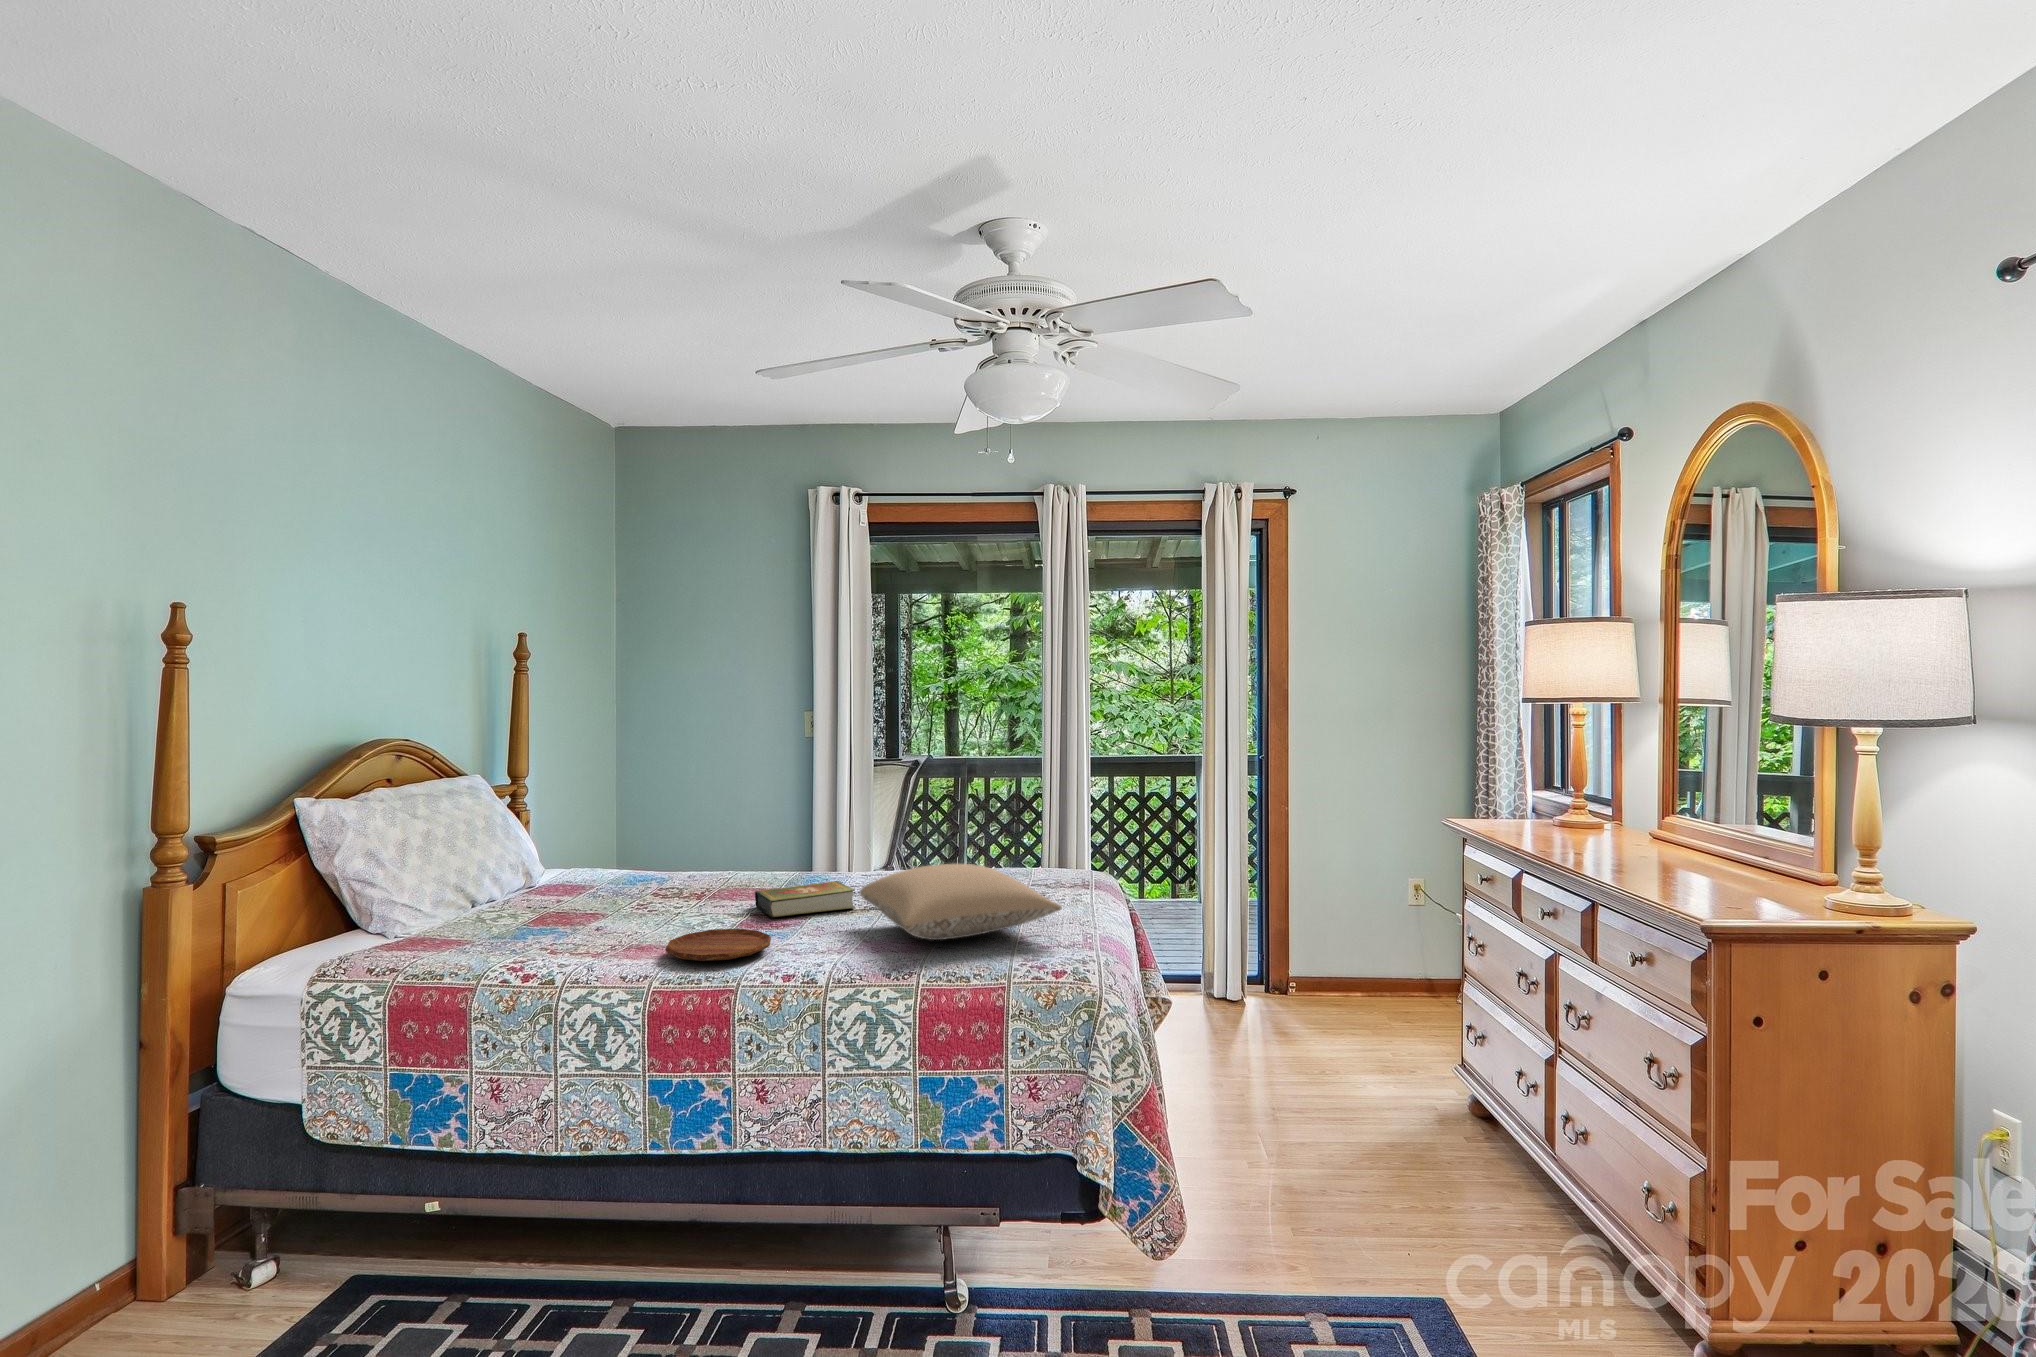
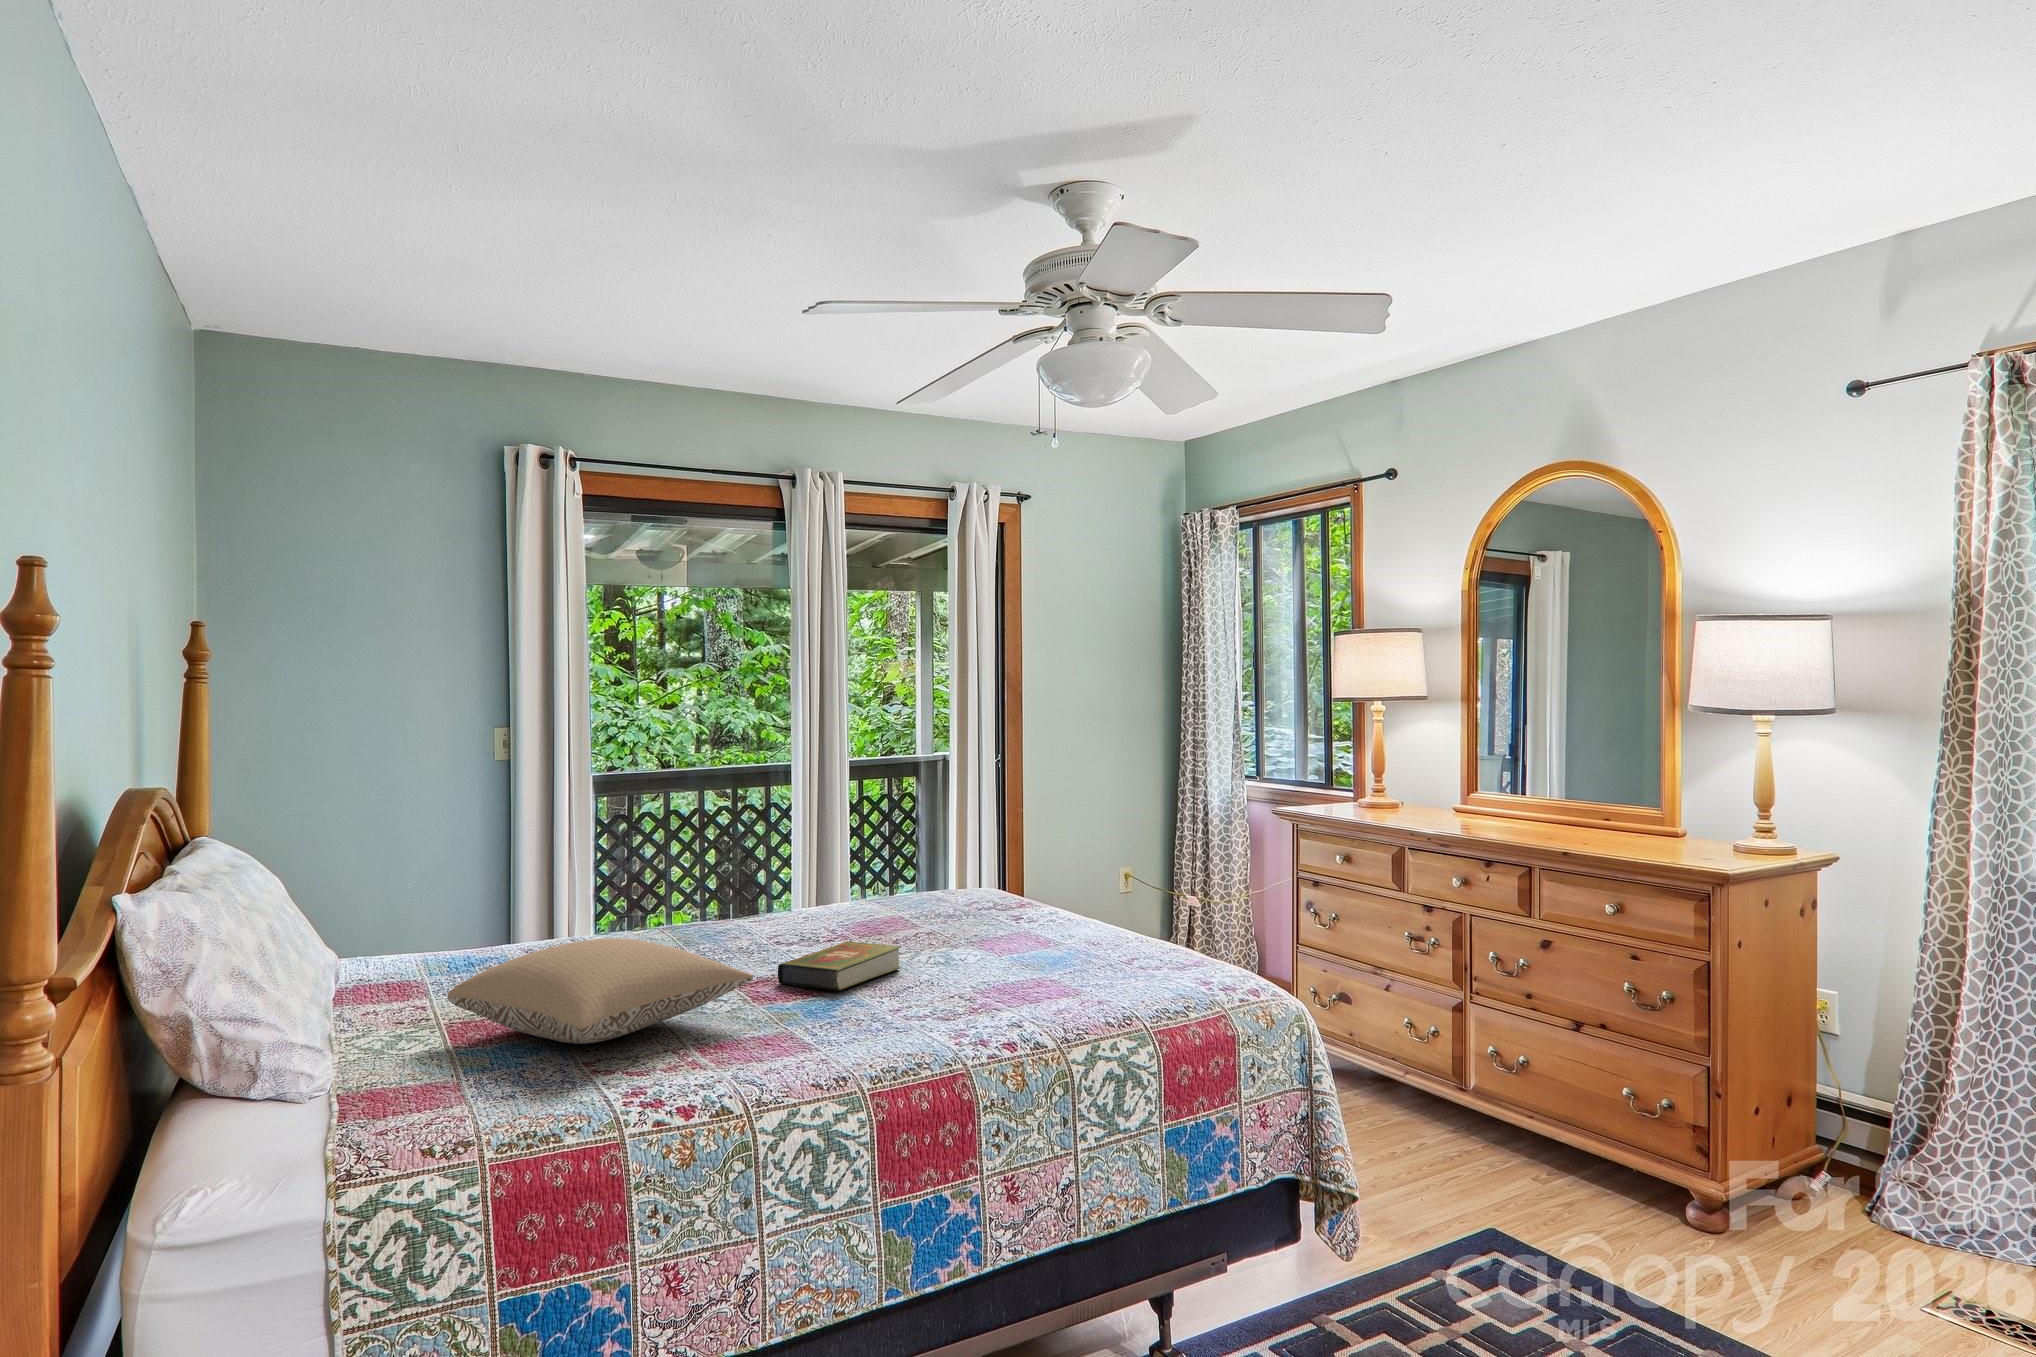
pillow: present [860,864,1062,940] -> present [447,938,753,1044]
tray: present [665,929,771,961] -> none [818,1003,948,1048]

